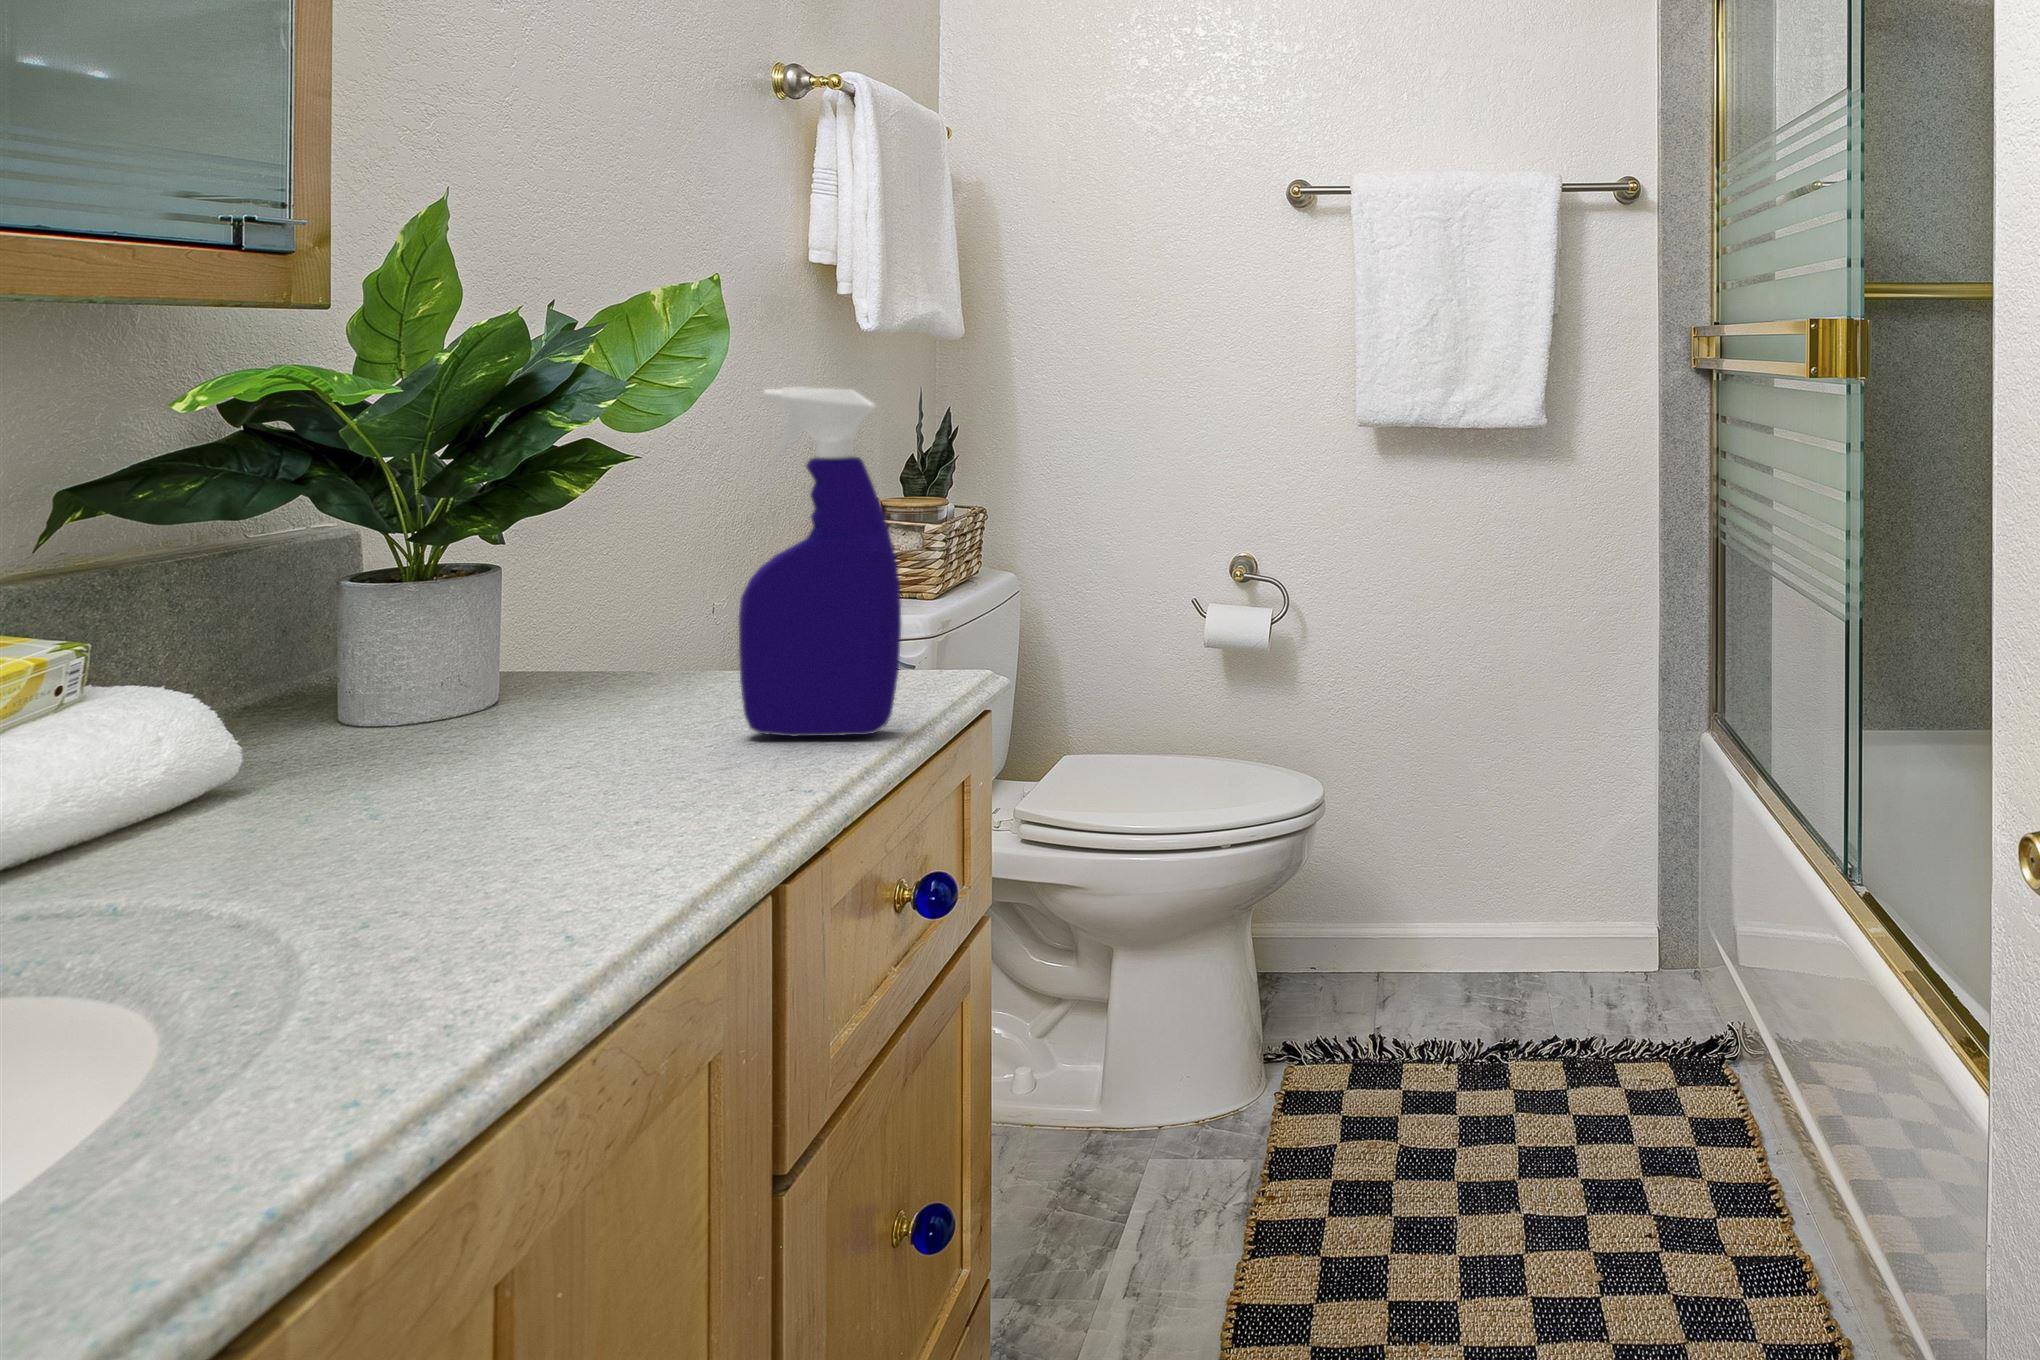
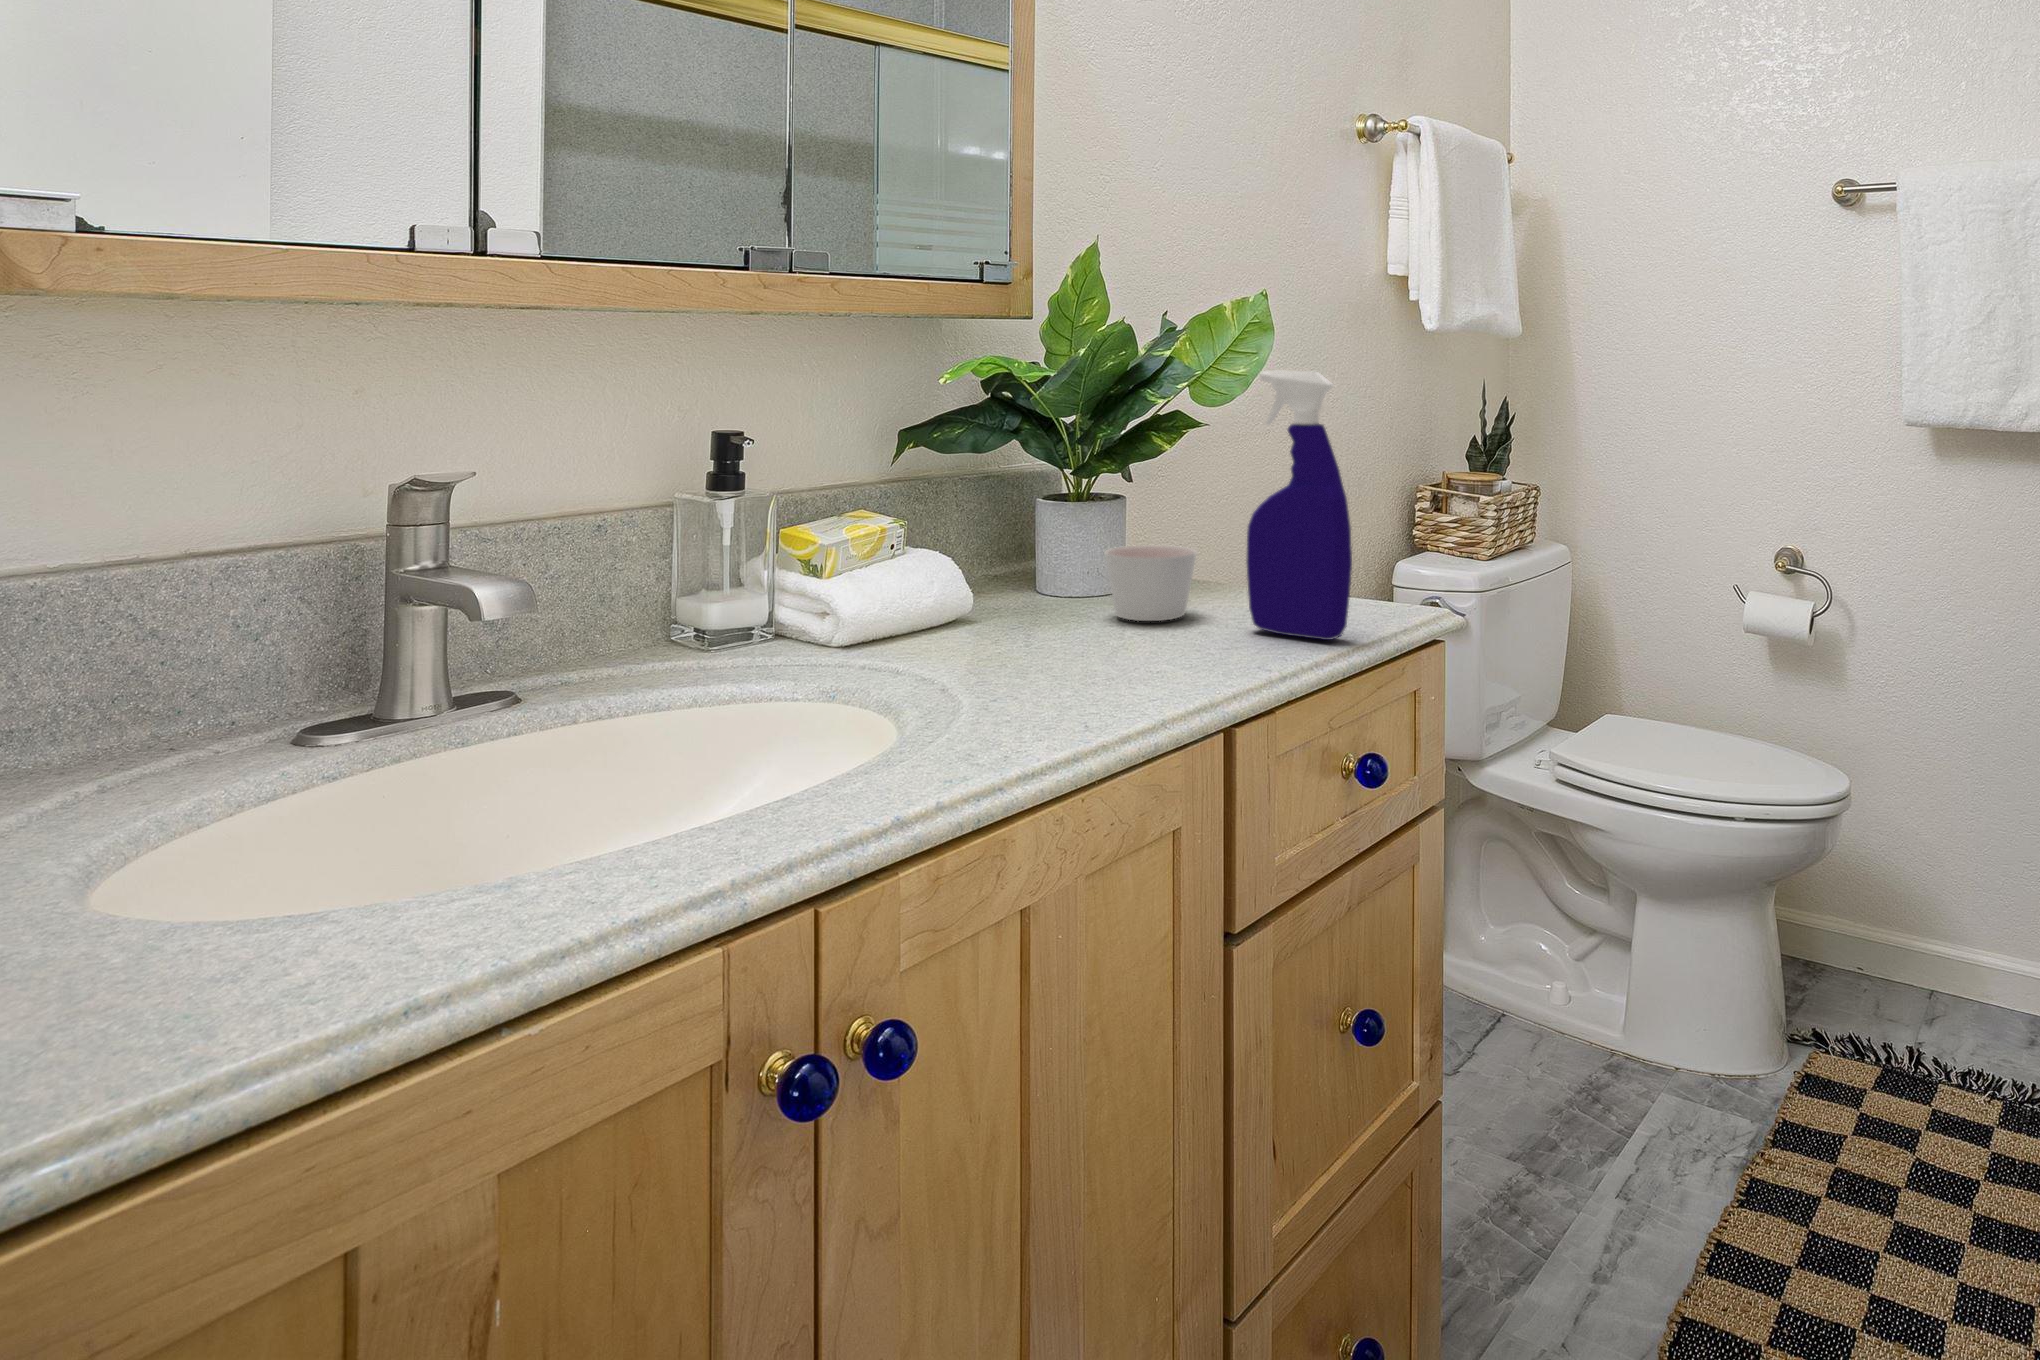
candle: none [491,634,647,749] -> present [1105,545,1196,621]

